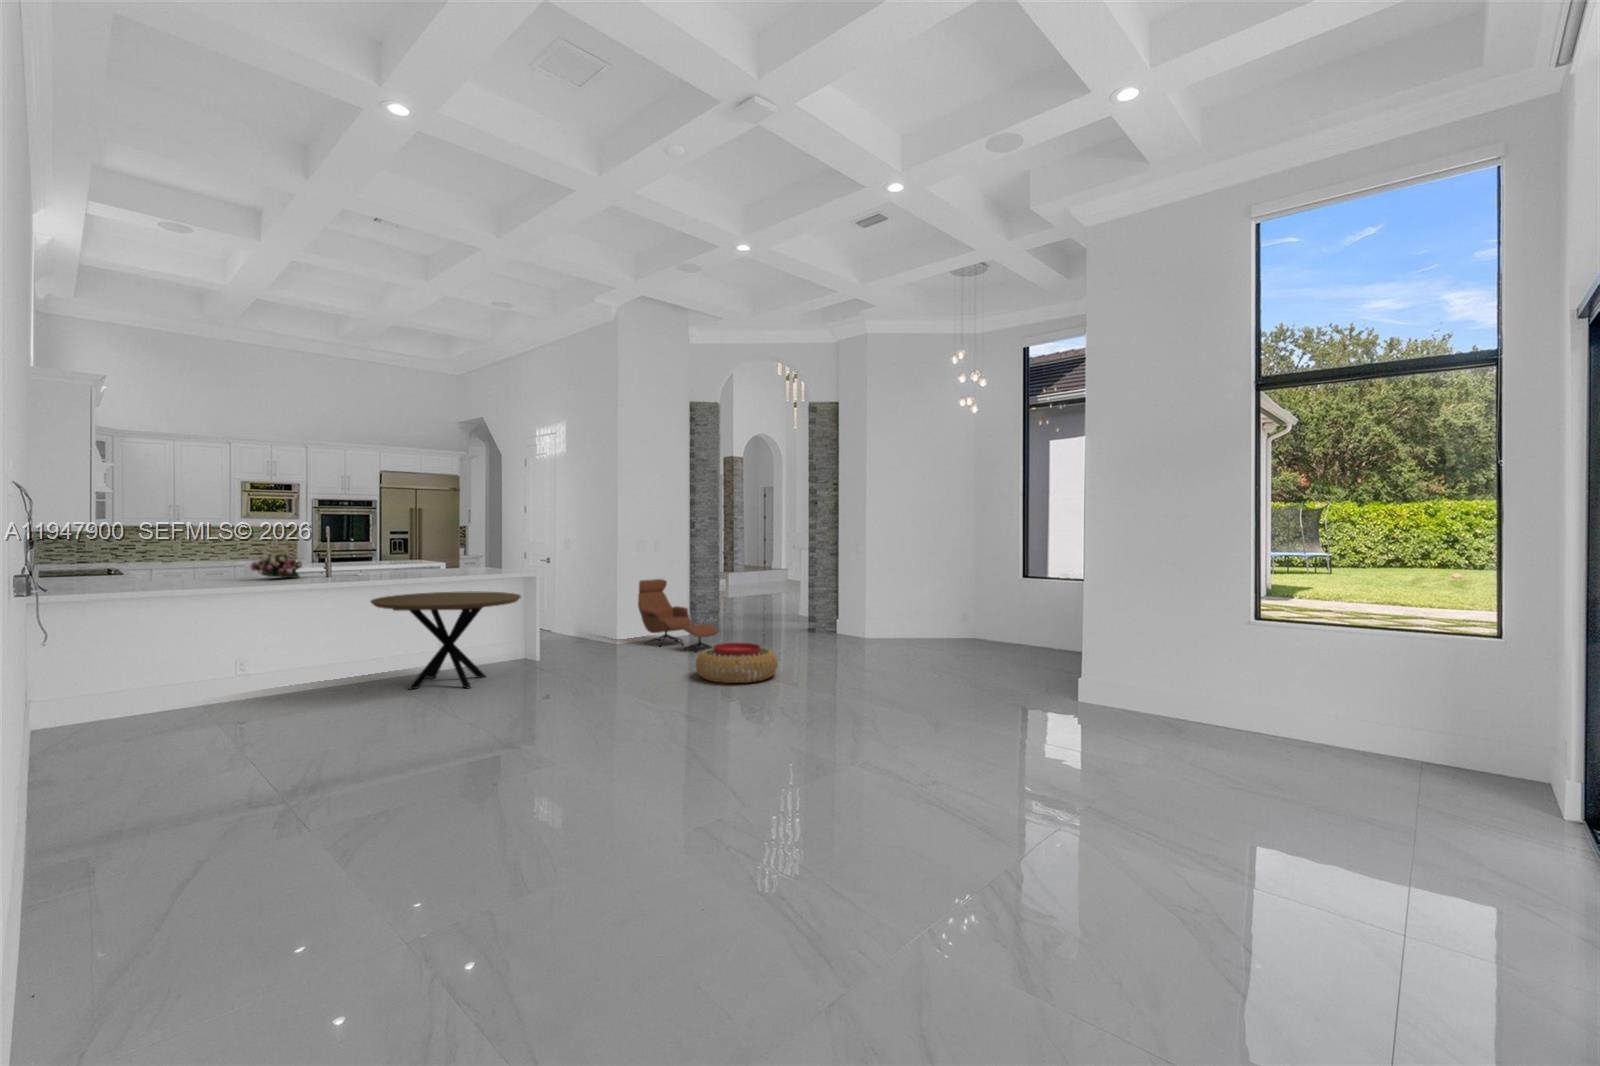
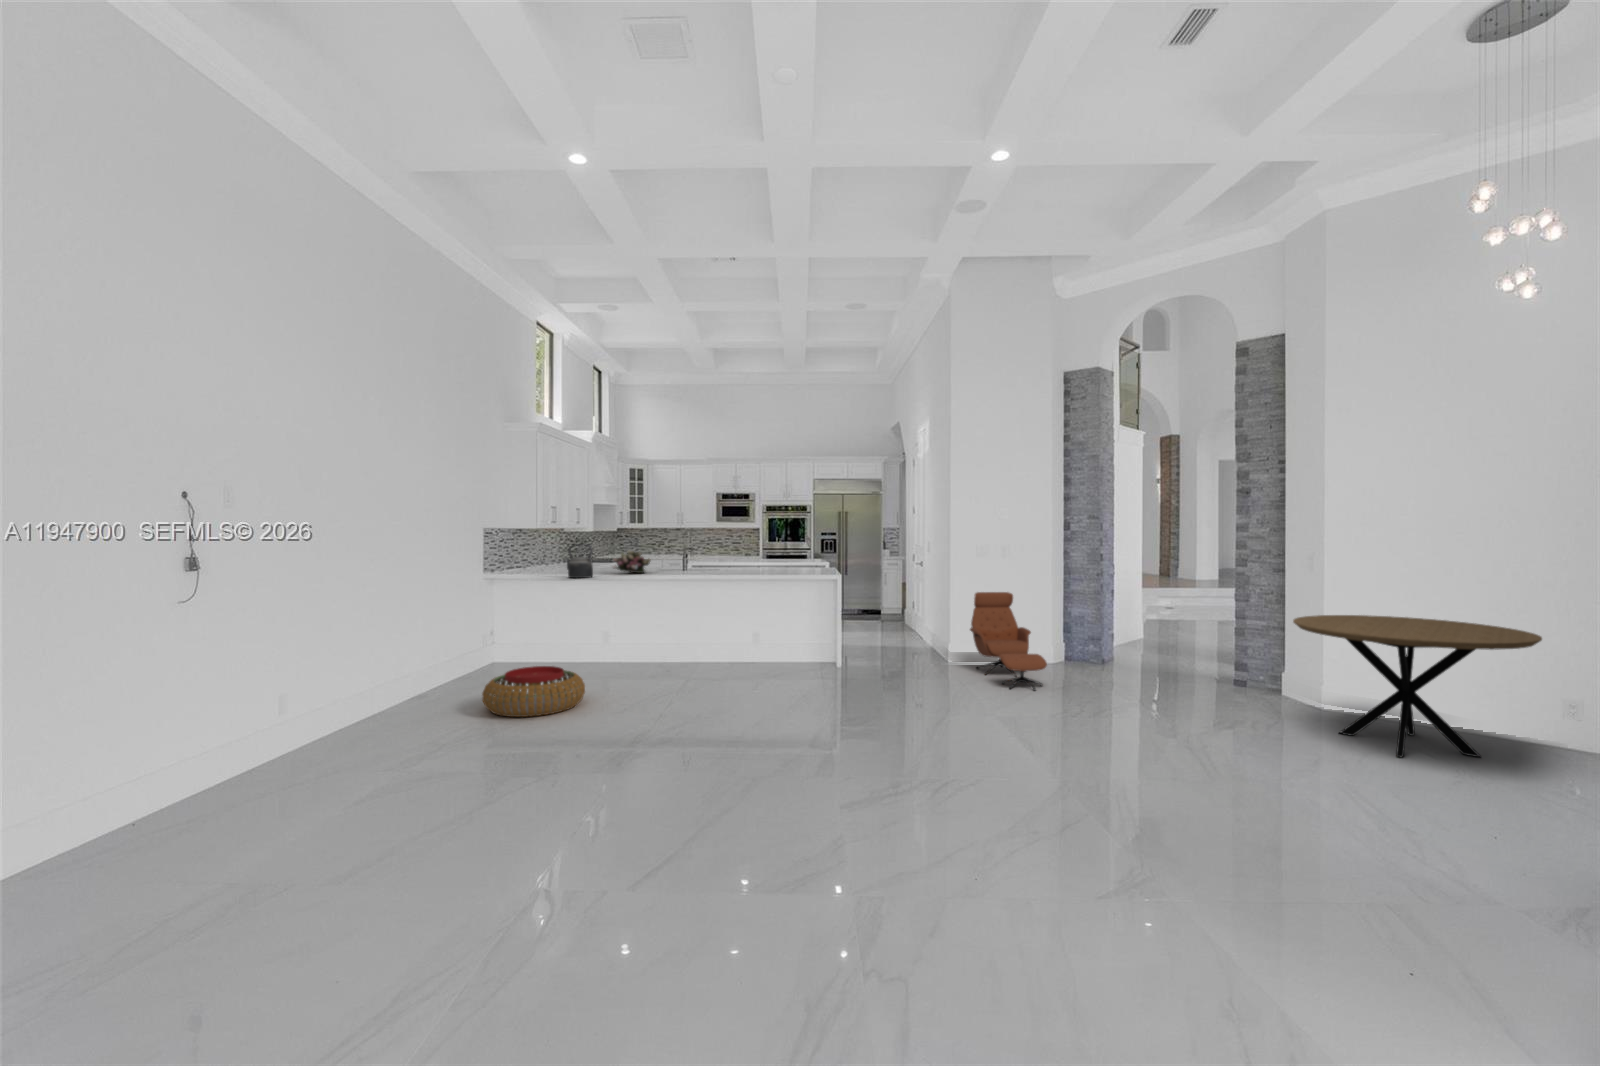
kettle: none [201,544,250,587] -> present [565,545,593,578]
dining table: present [371,591,521,690] -> present [1293,615,1542,757]
pouf: present [695,643,778,683] -> present [482,666,585,717]

